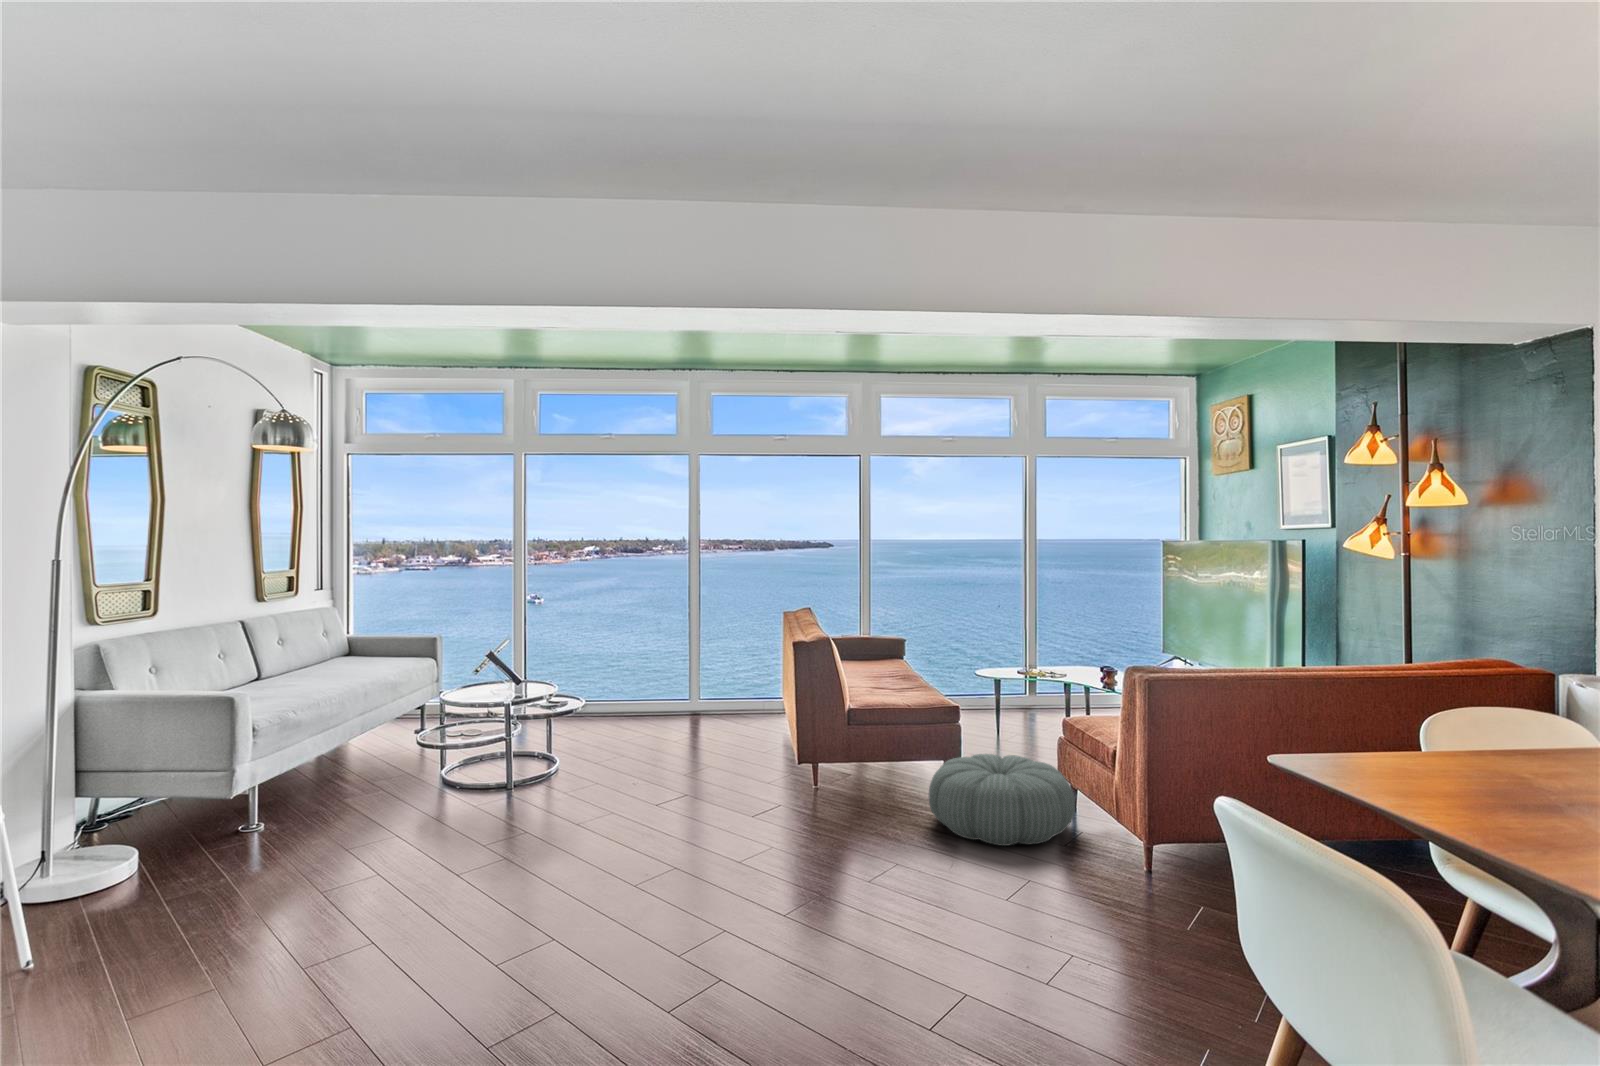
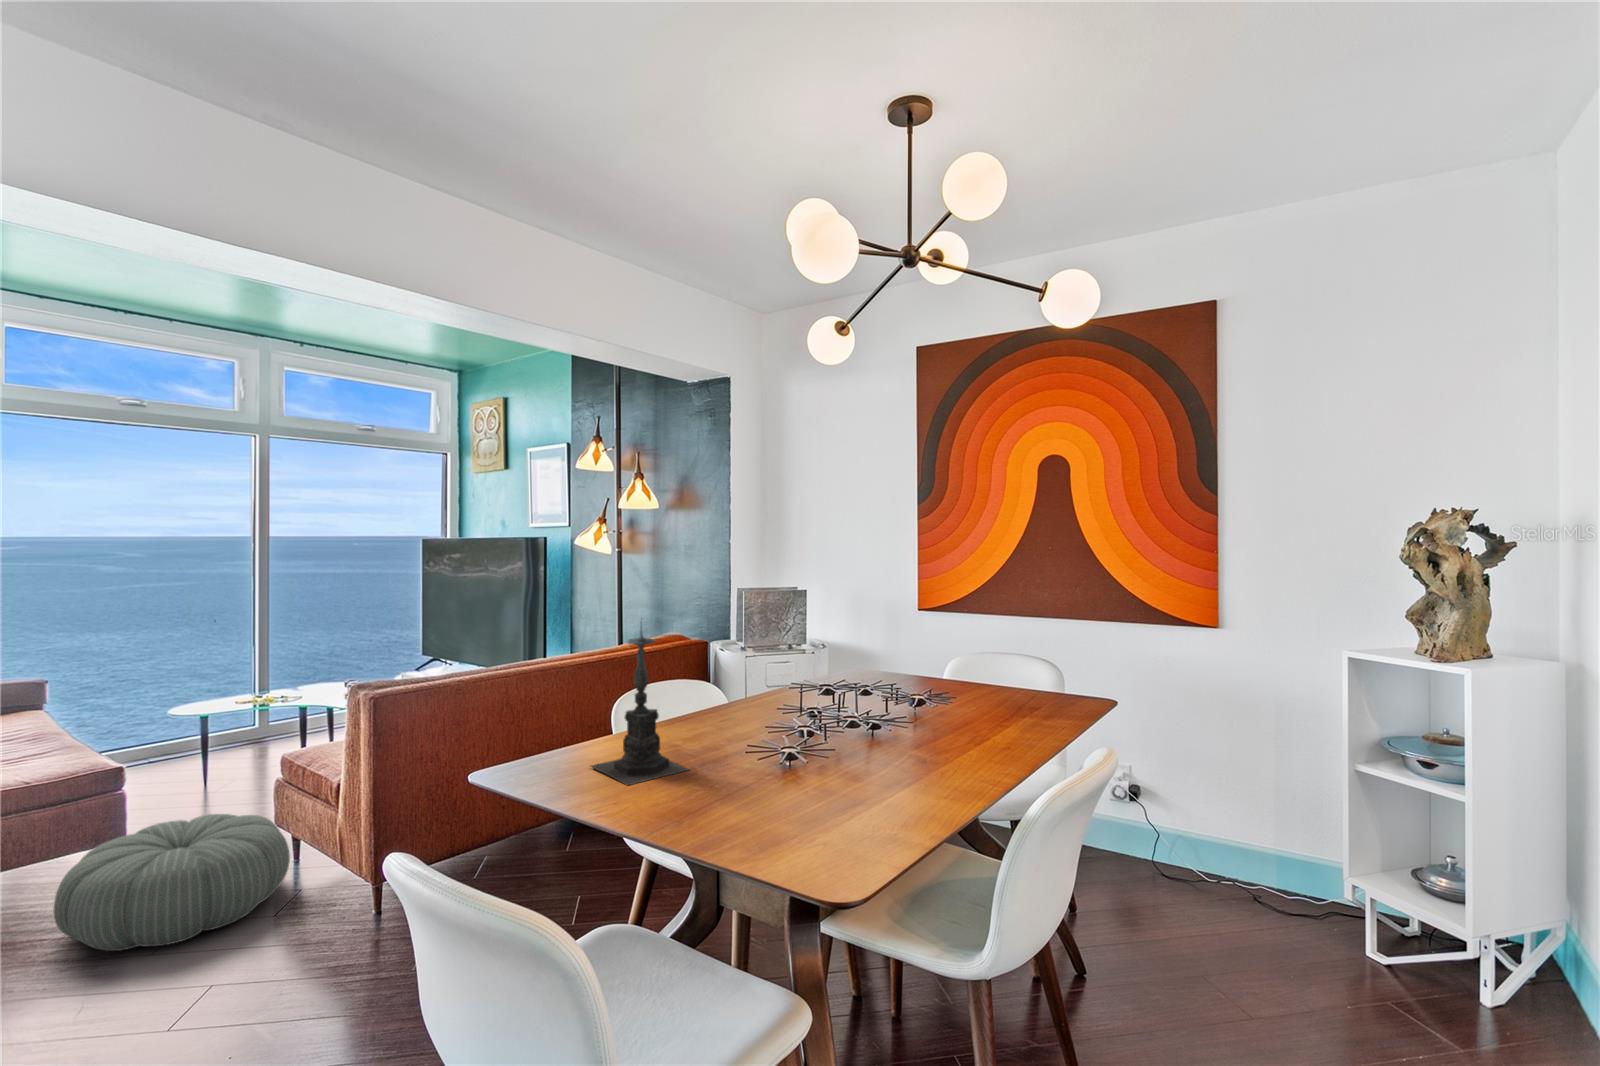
candle holder: none [1398,615,1543,798] -> present [592,629,688,785]

